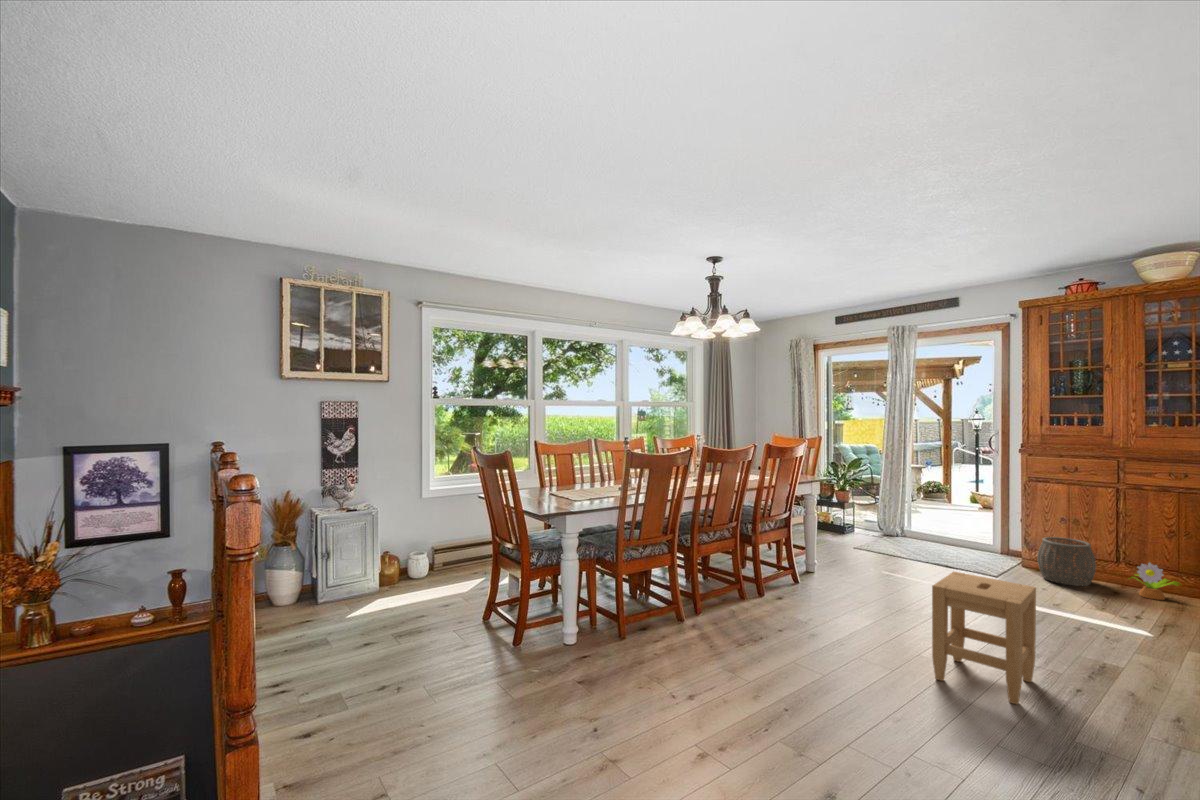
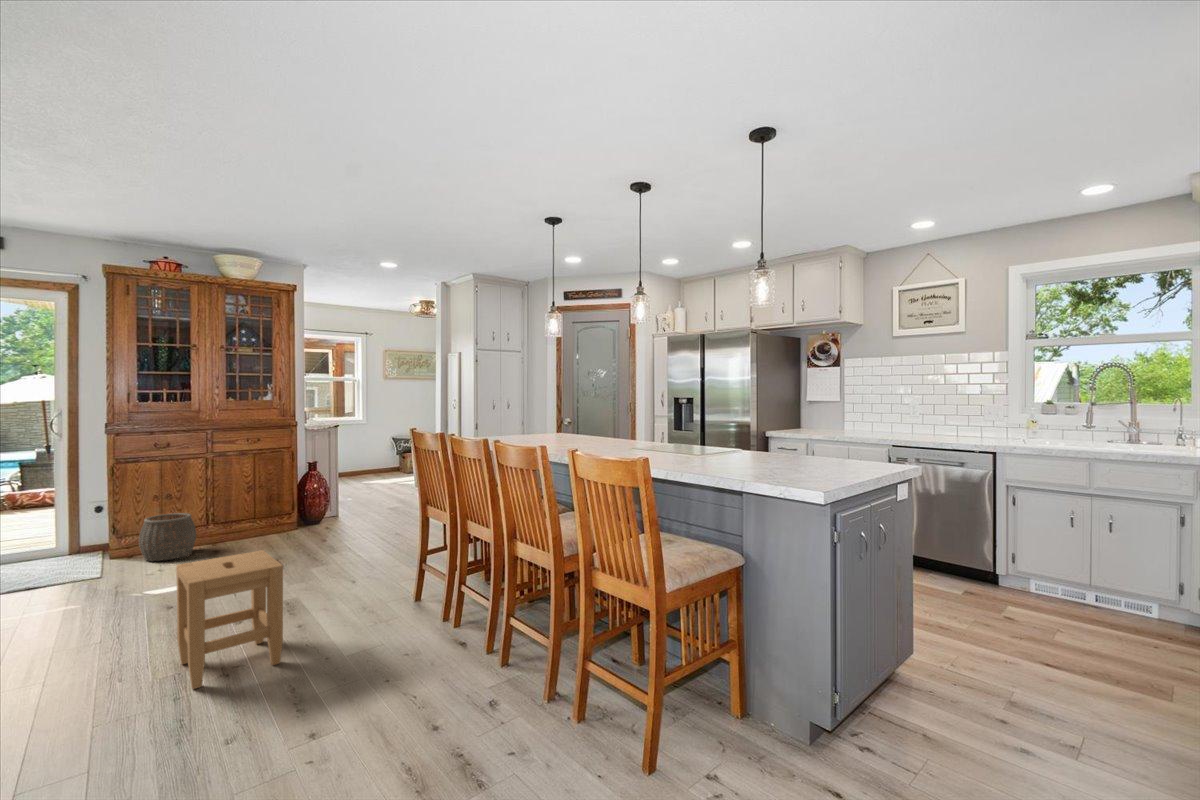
decorative plant: present [1131,563,1180,600] -> none [224,516,261,547]

